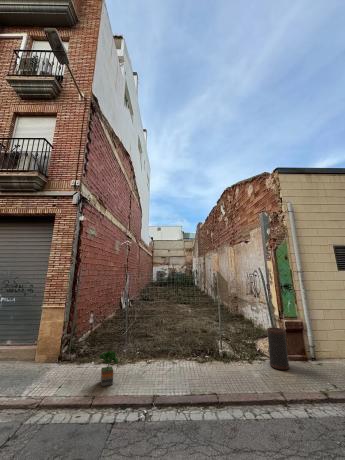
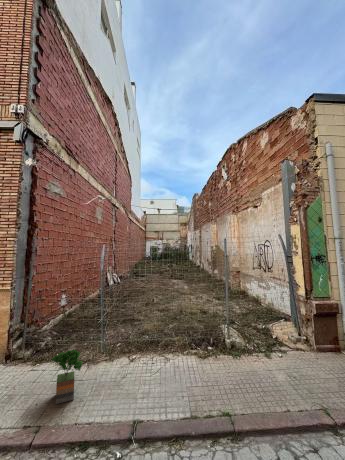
trash can: present [267,327,289,370] -> none [295,312,325,369]

